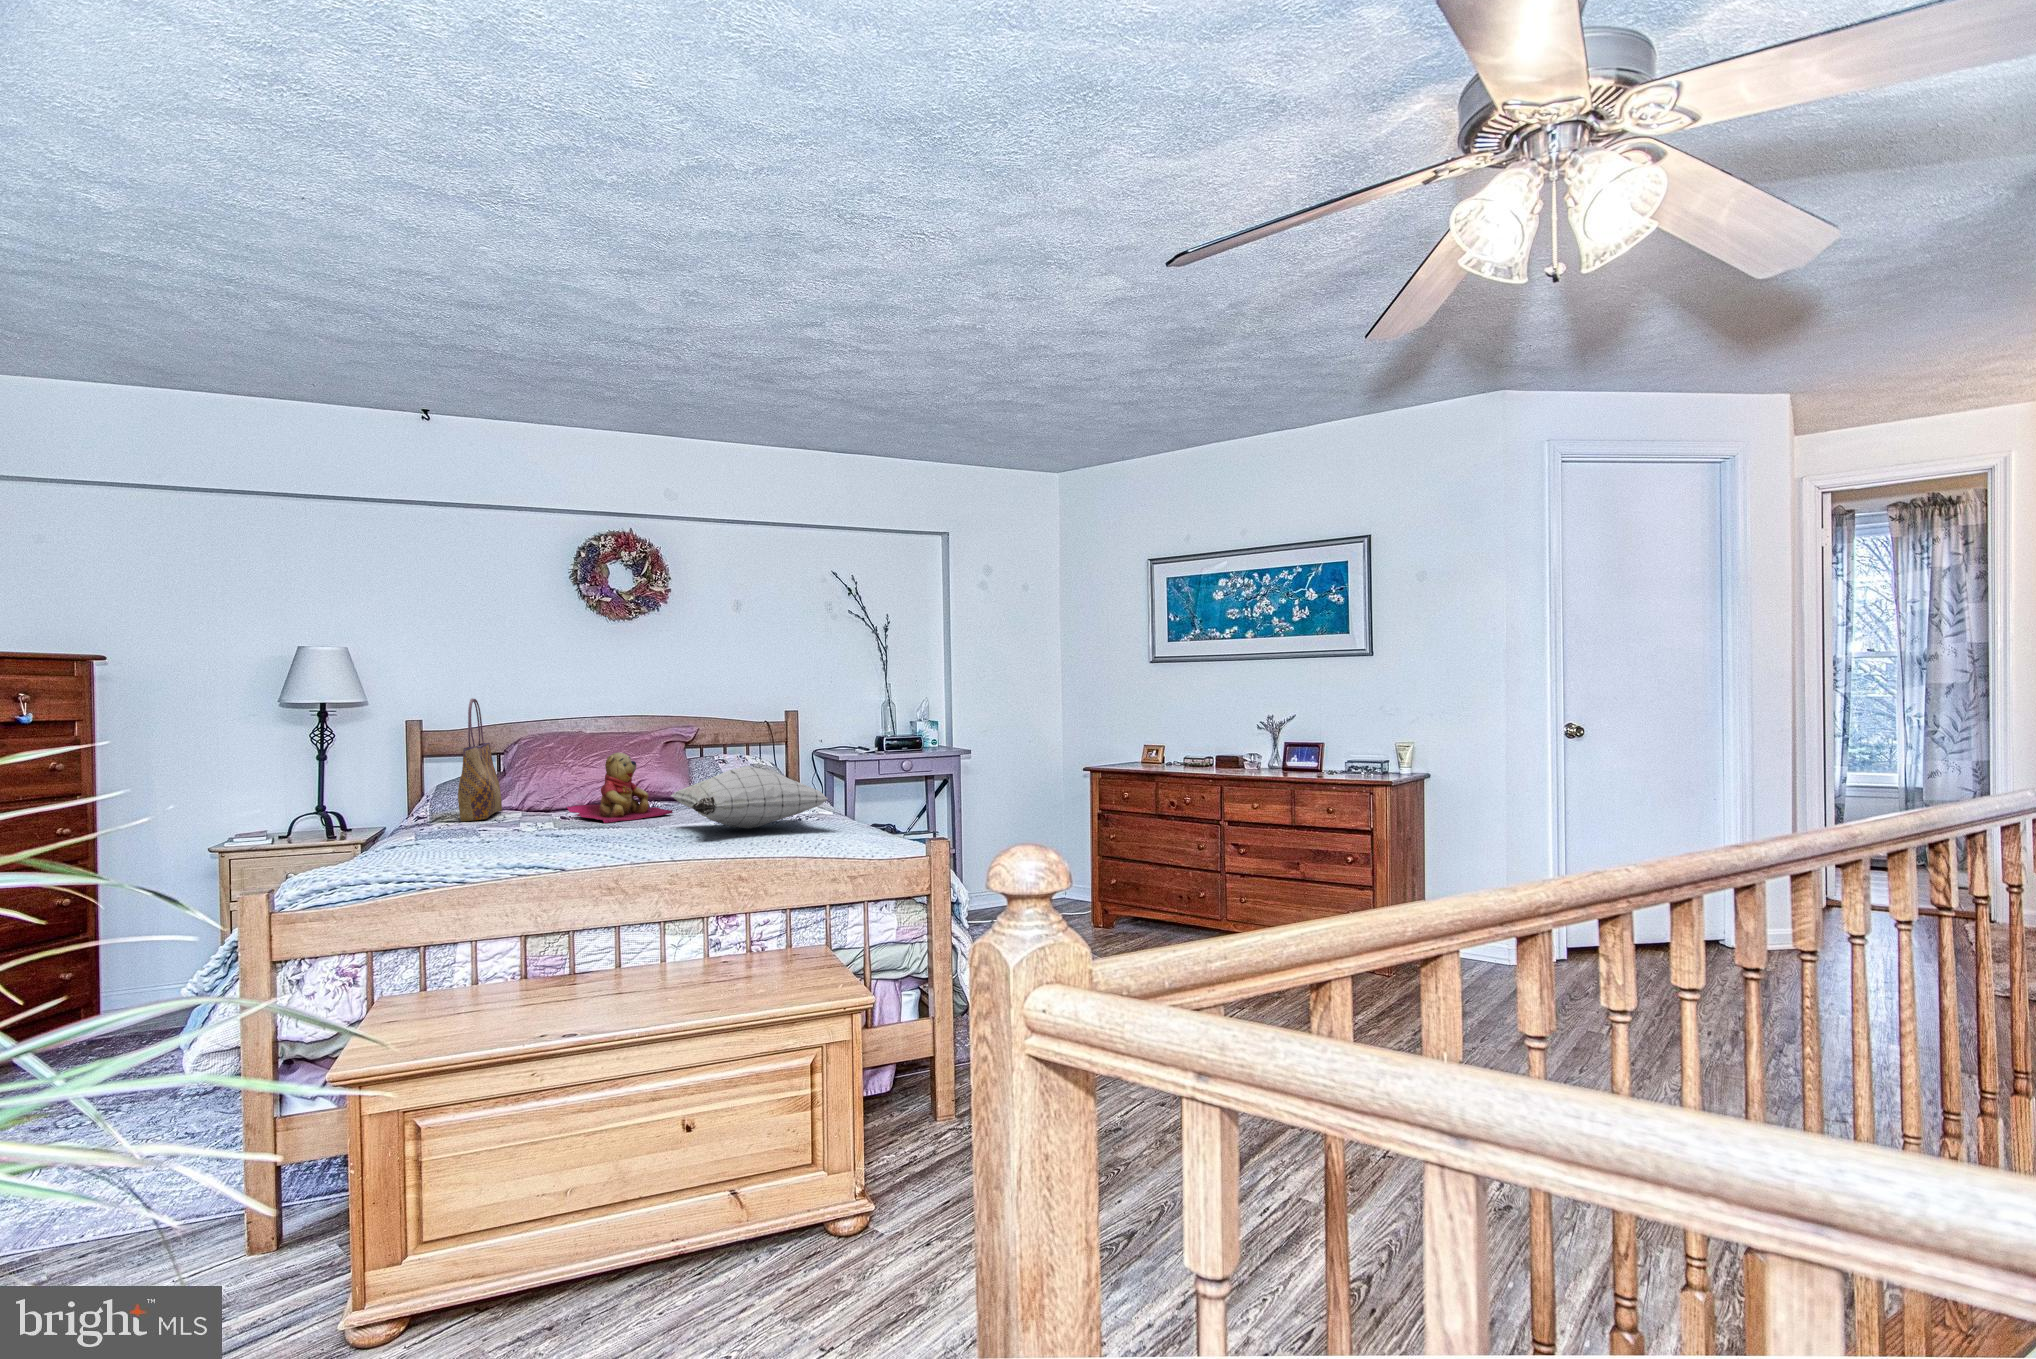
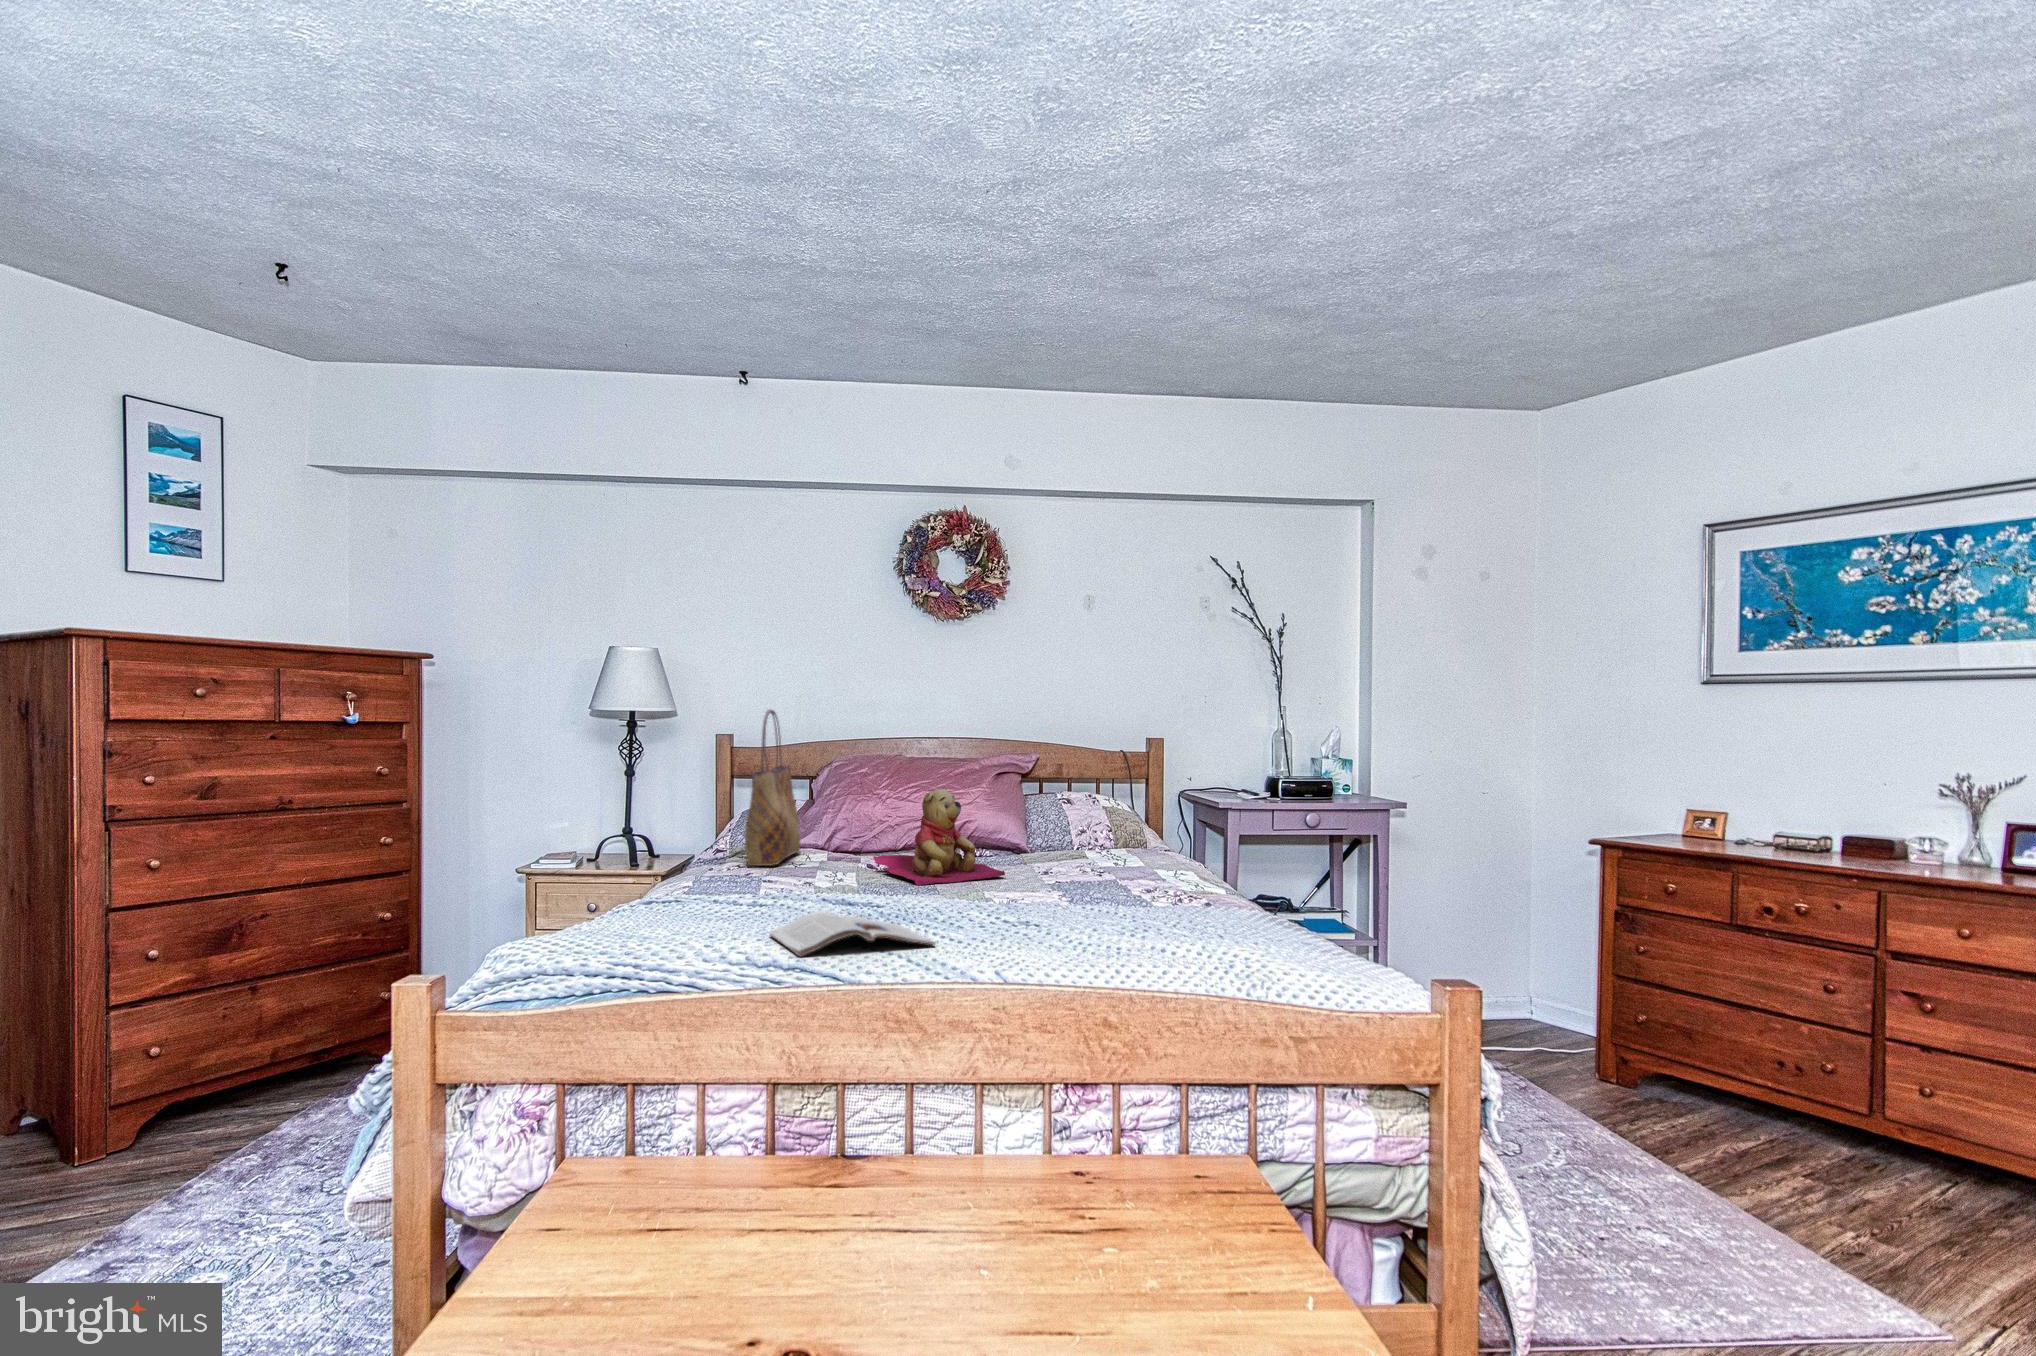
pillow: present [671,766,828,829] -> none [1002,824,1229,915]
magazine: none [502,835,627,862] -> present [770,912,935,957]

